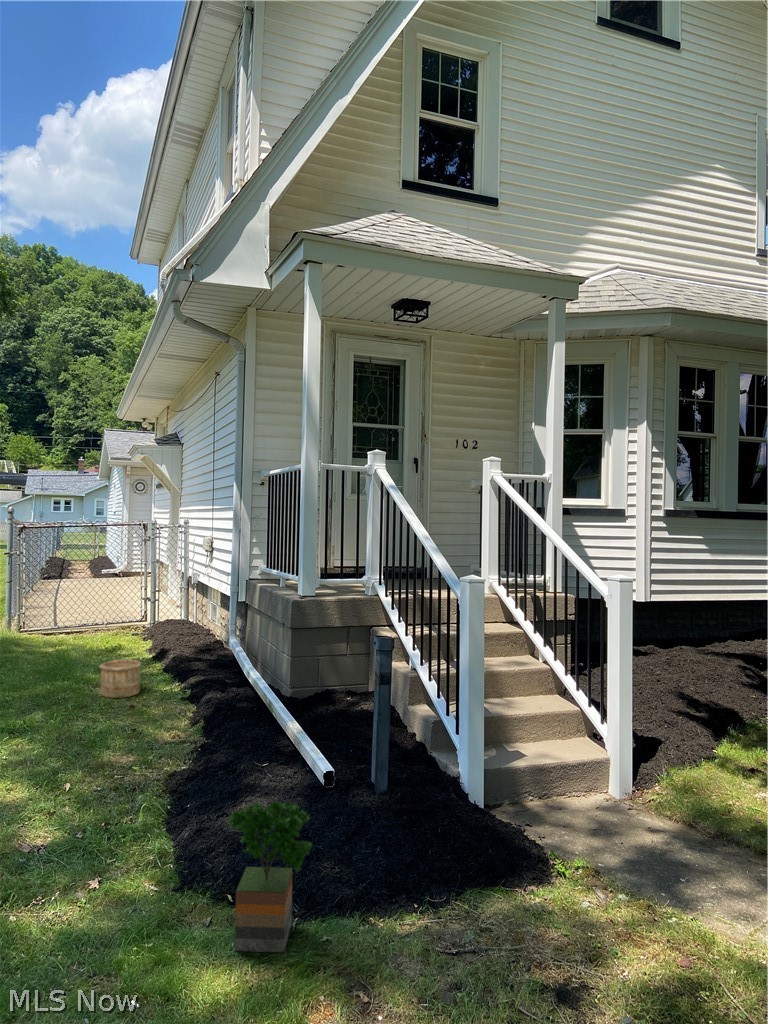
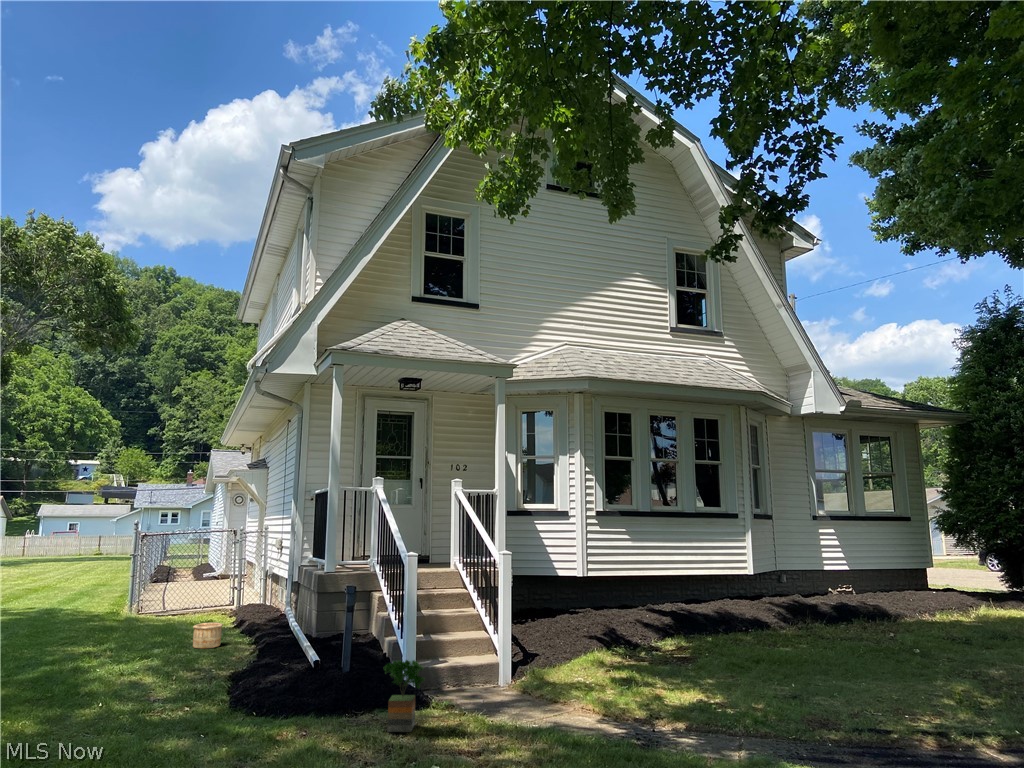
potted tree: present [228,801,312,952] -> present [384,660,425,732]

